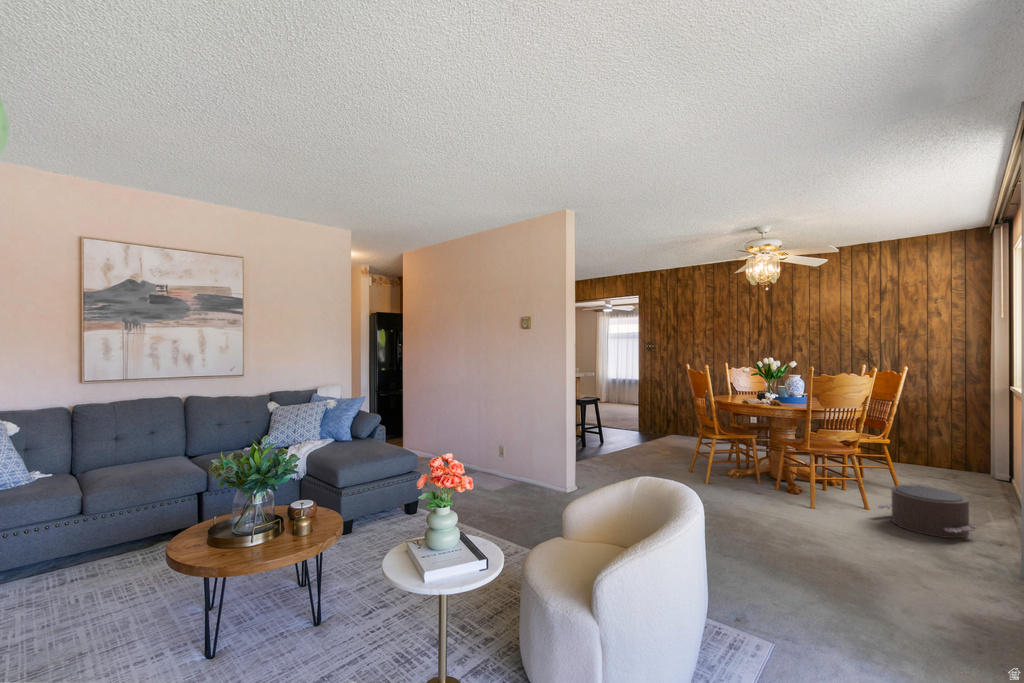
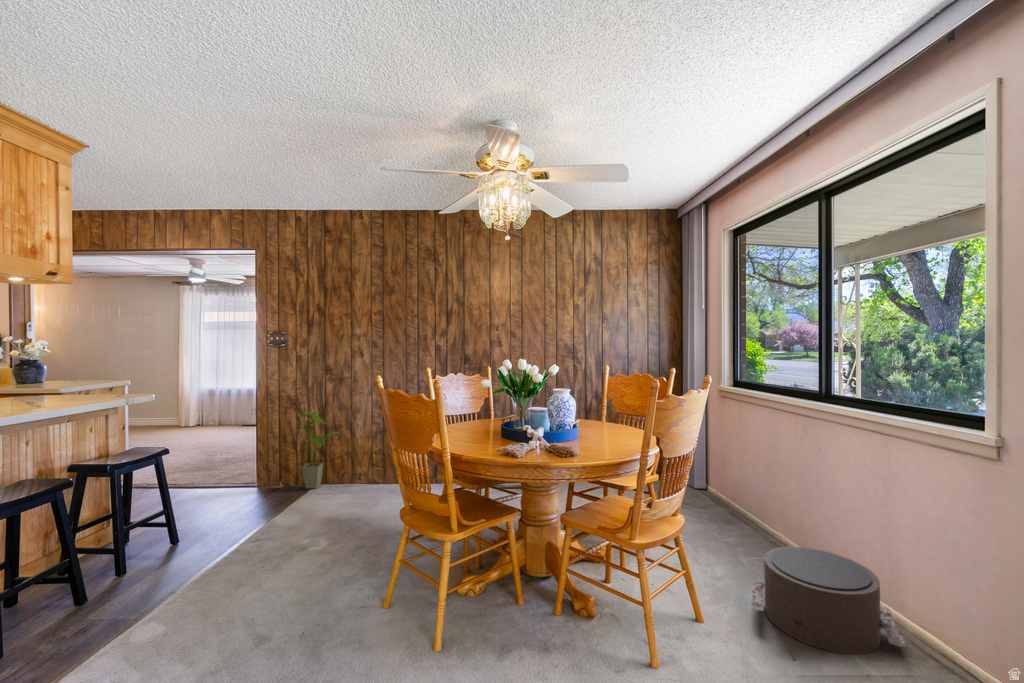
house plant: none [660,390,687,437] -> present [299,411,339,489]

